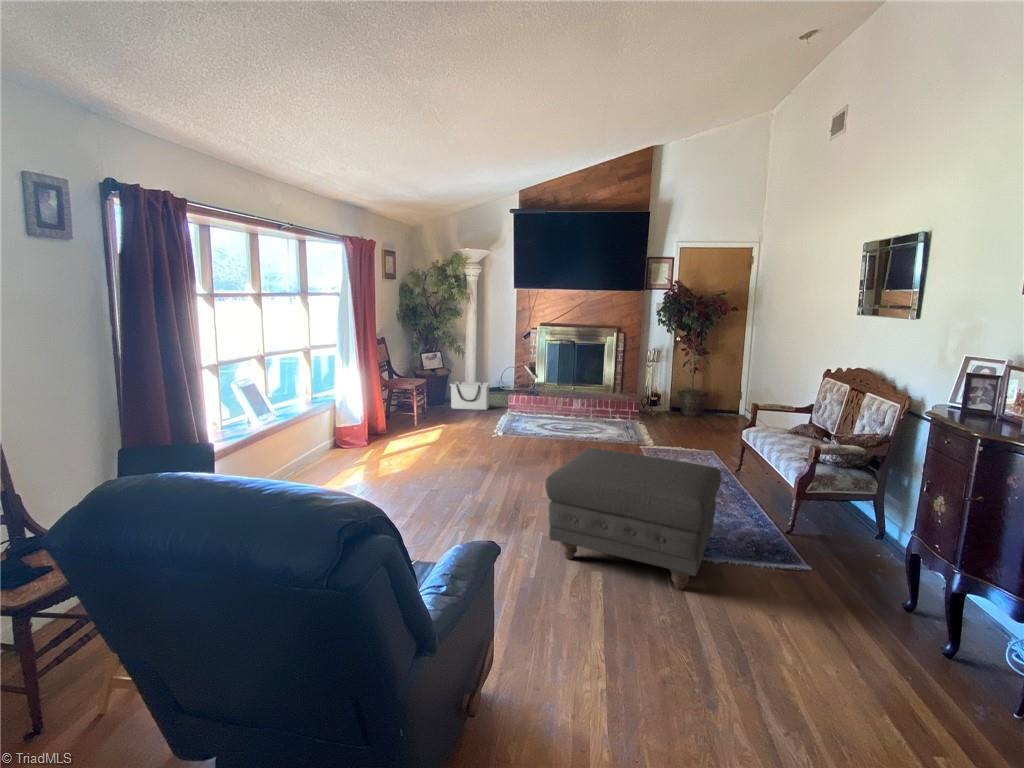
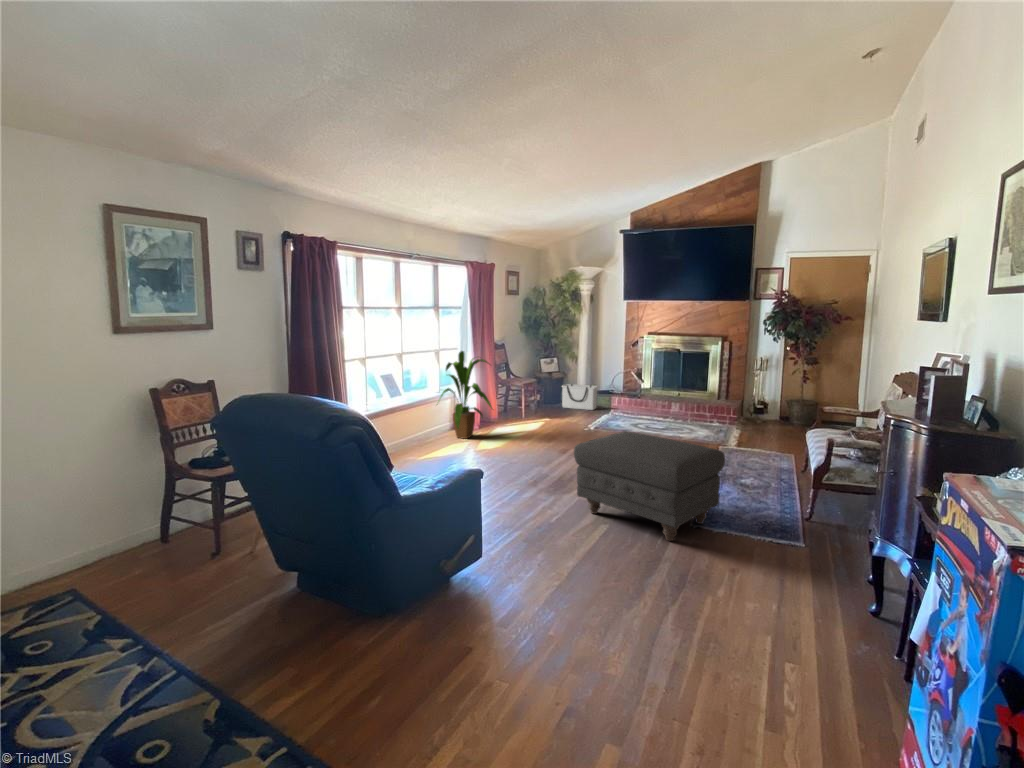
house plant: none [313,351,388,461] -> present [440,351,492,439]

